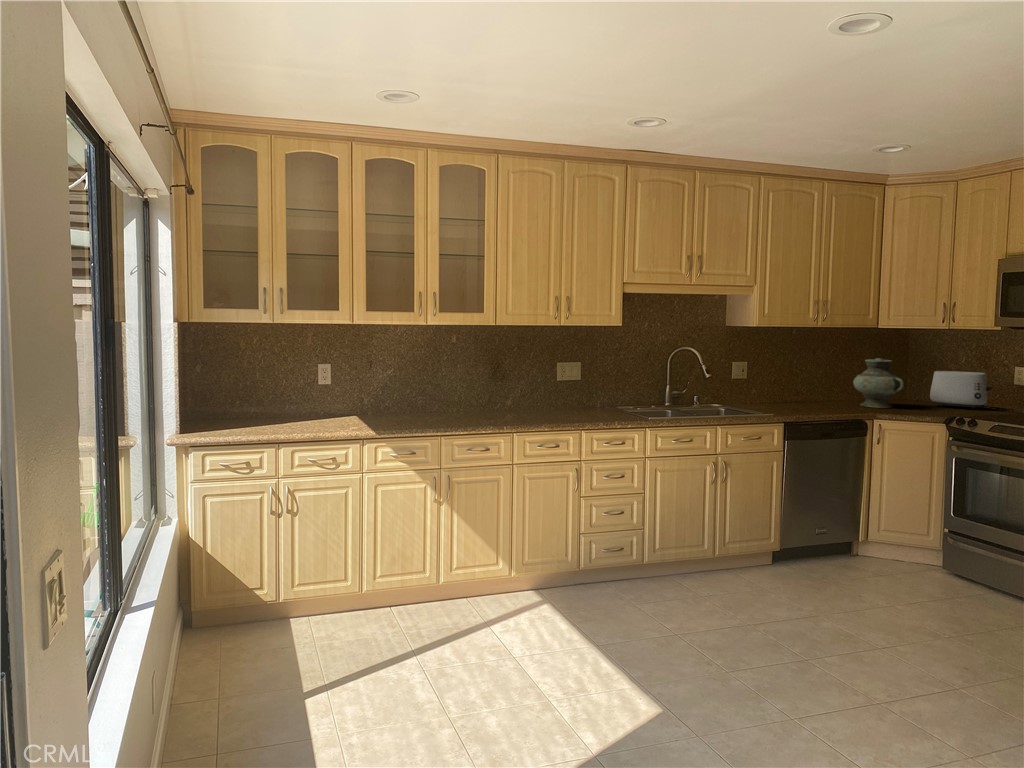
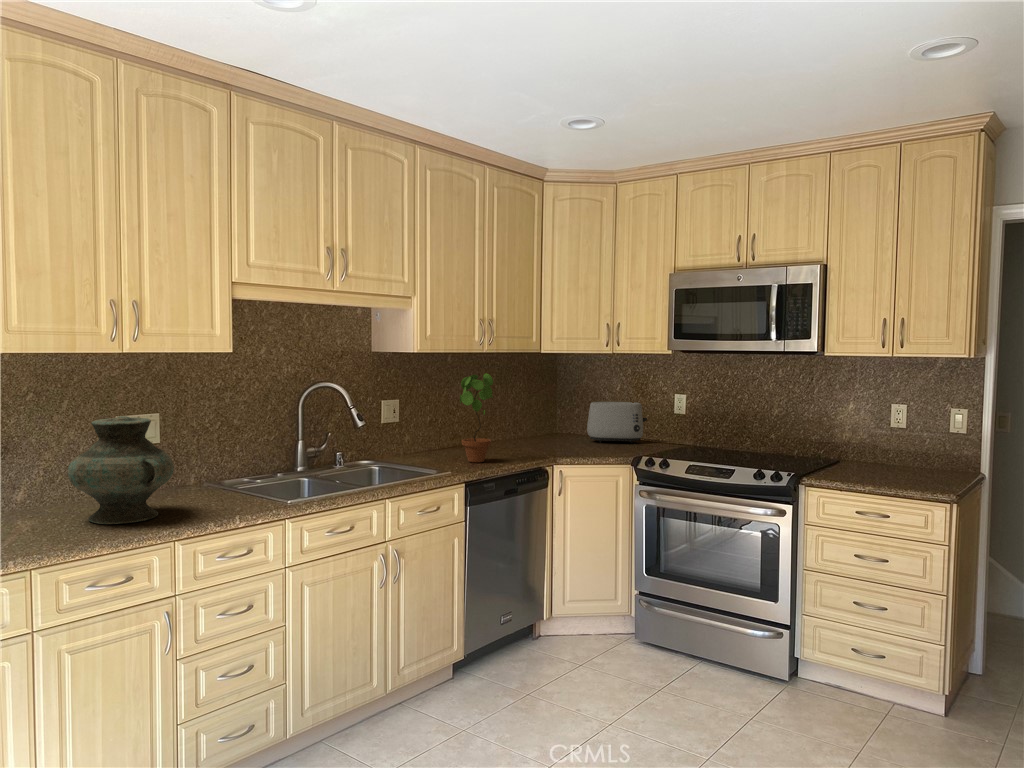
potted plant: none [791,343,821,411] -> present [460,373,493,462]
vase: present [853,358,904,408] -> present [68,416,174,524]

